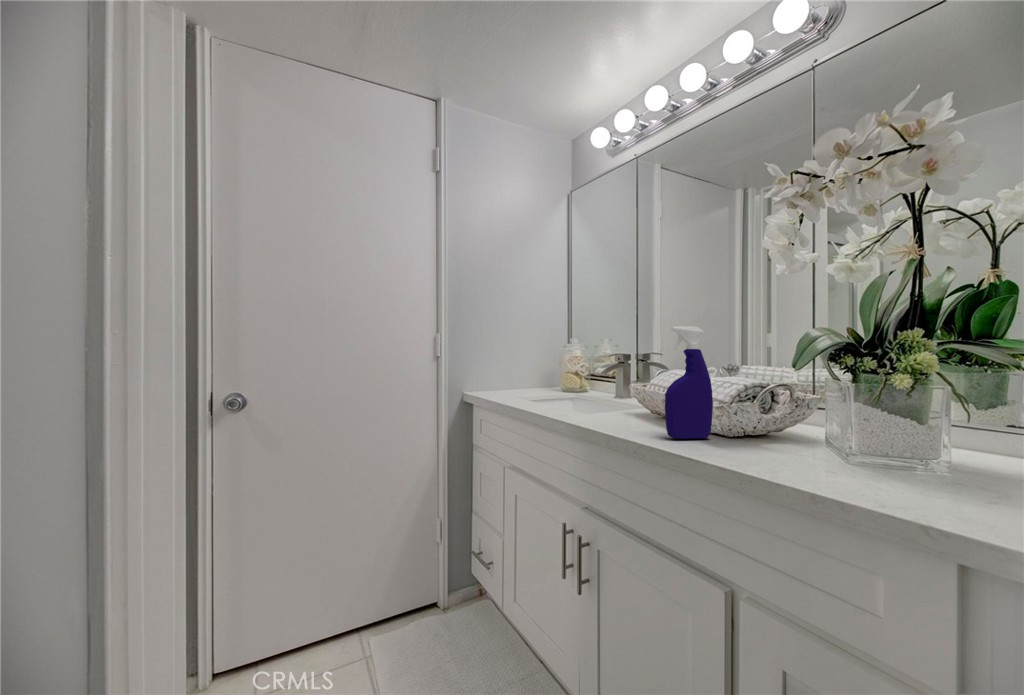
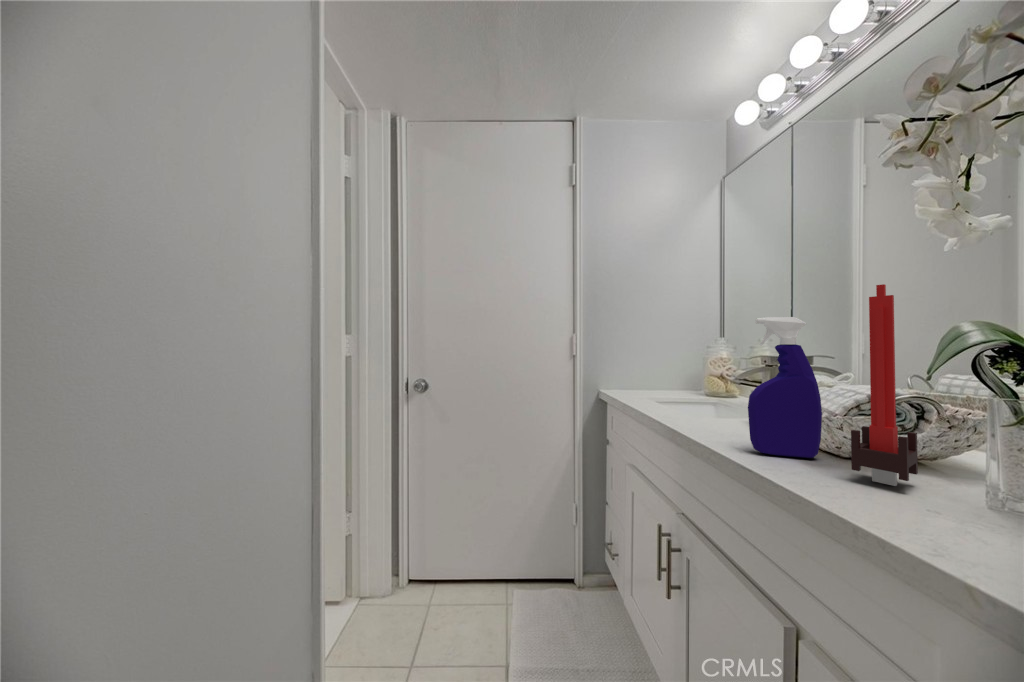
candle: none [746,307,781,450] -> present [851,284,918,486]

